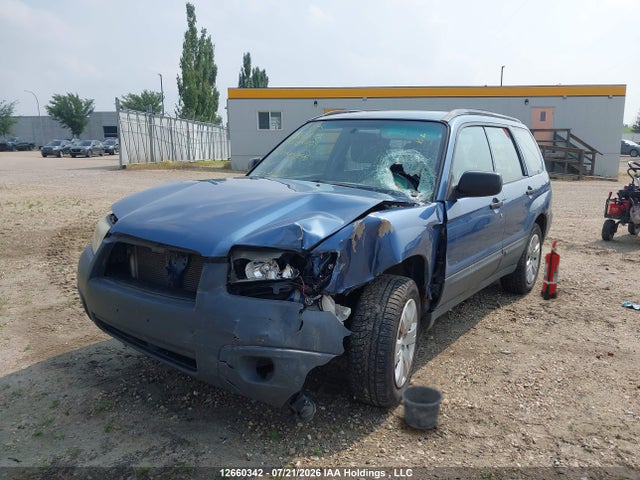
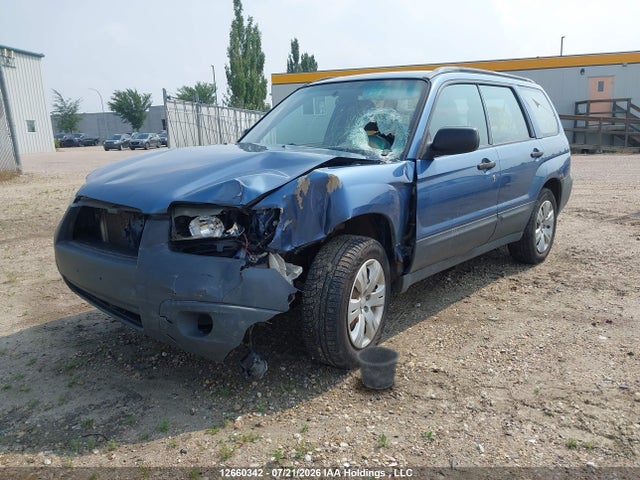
fire extinguisher: present [541,241,560,299] -> none [554,208,573,269]

